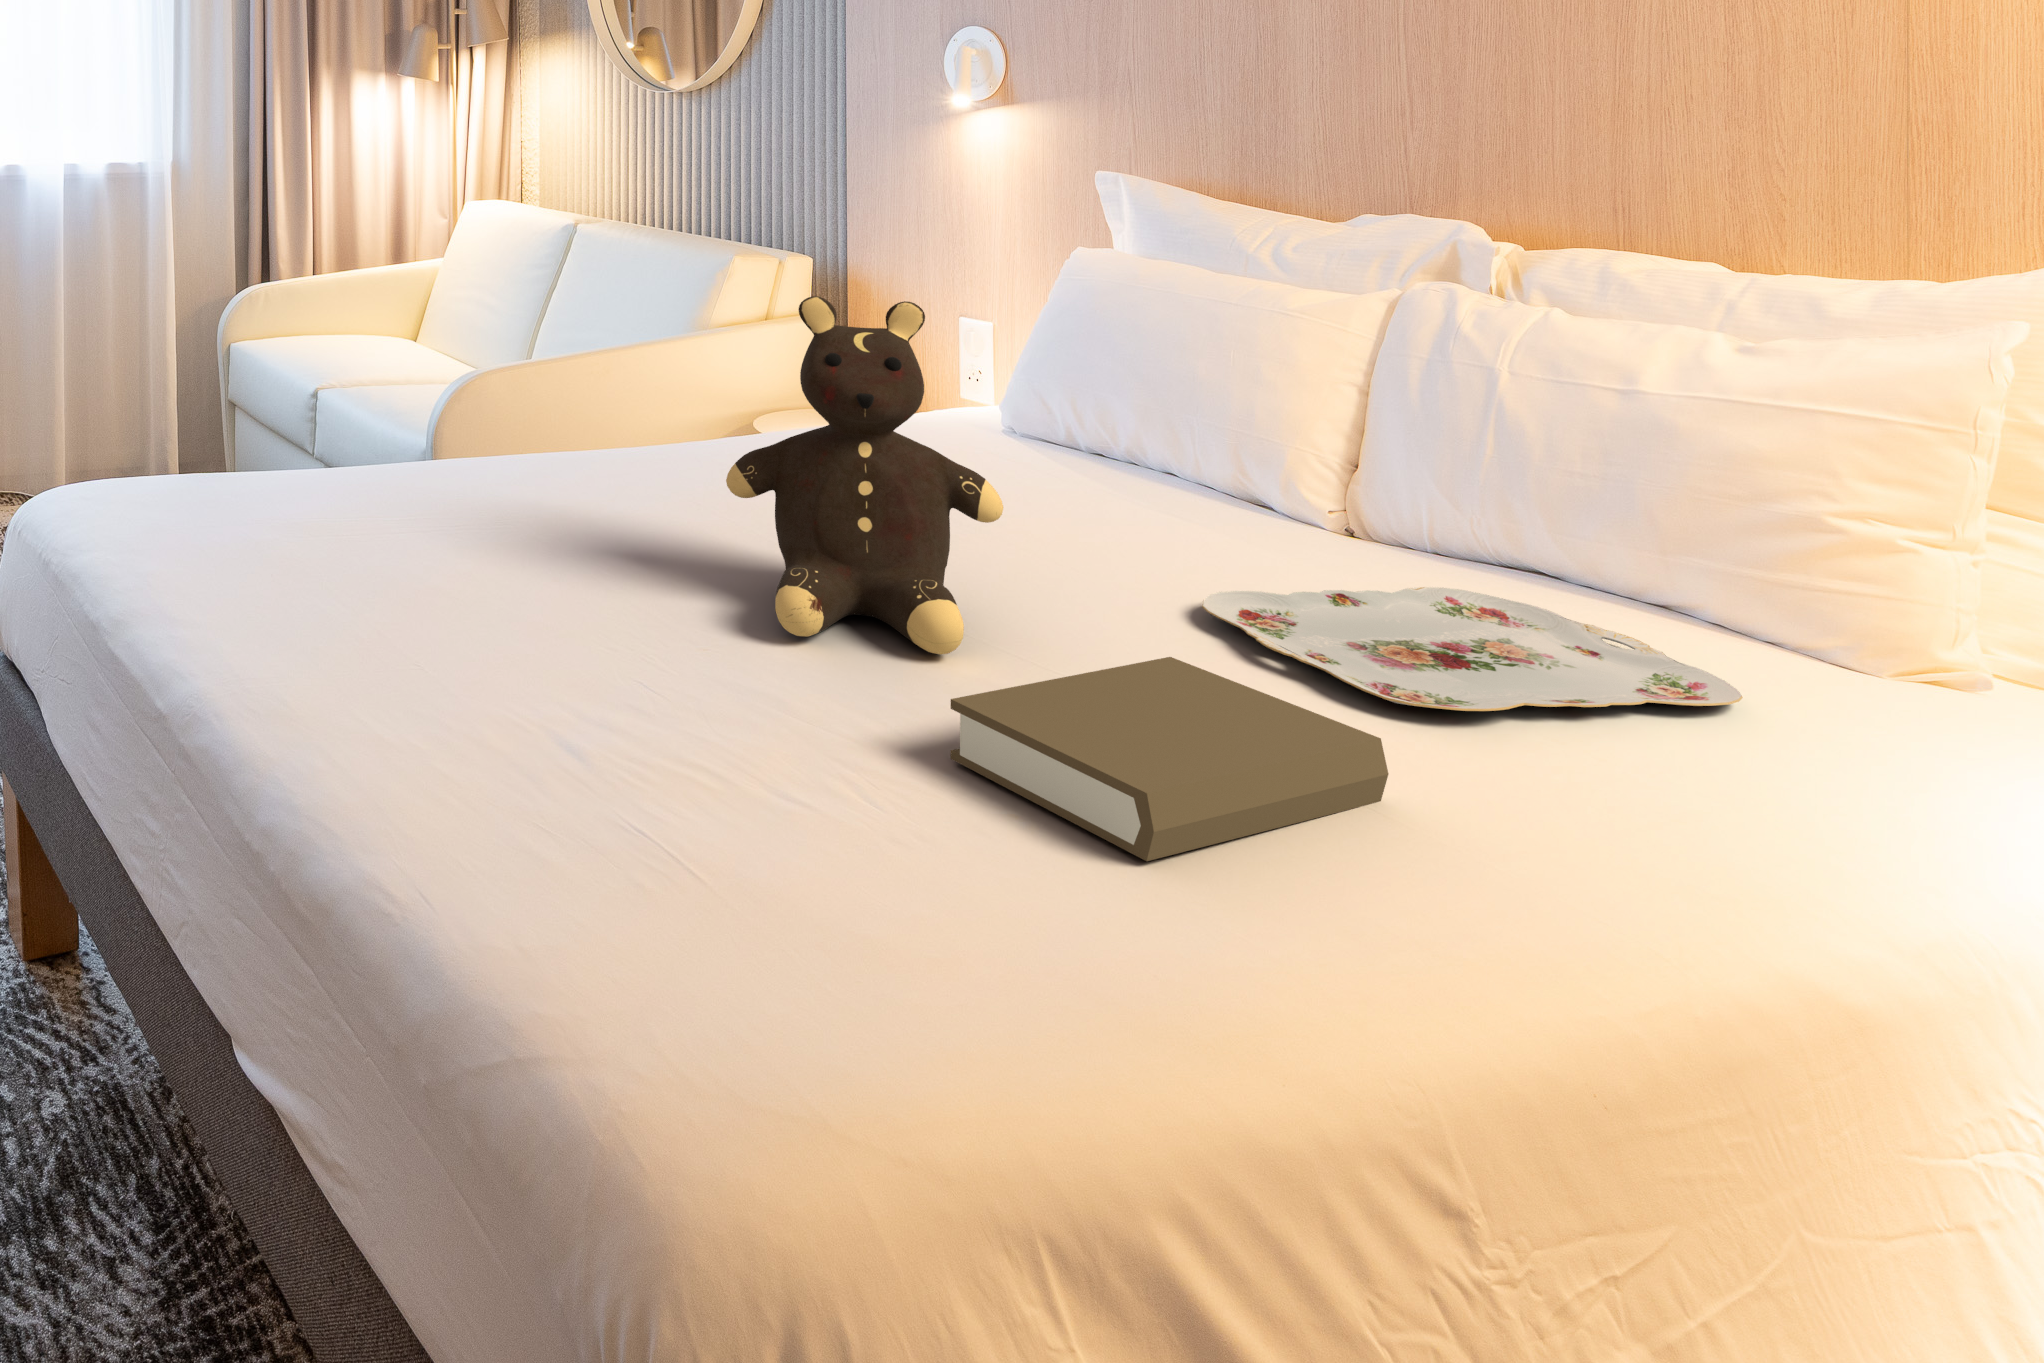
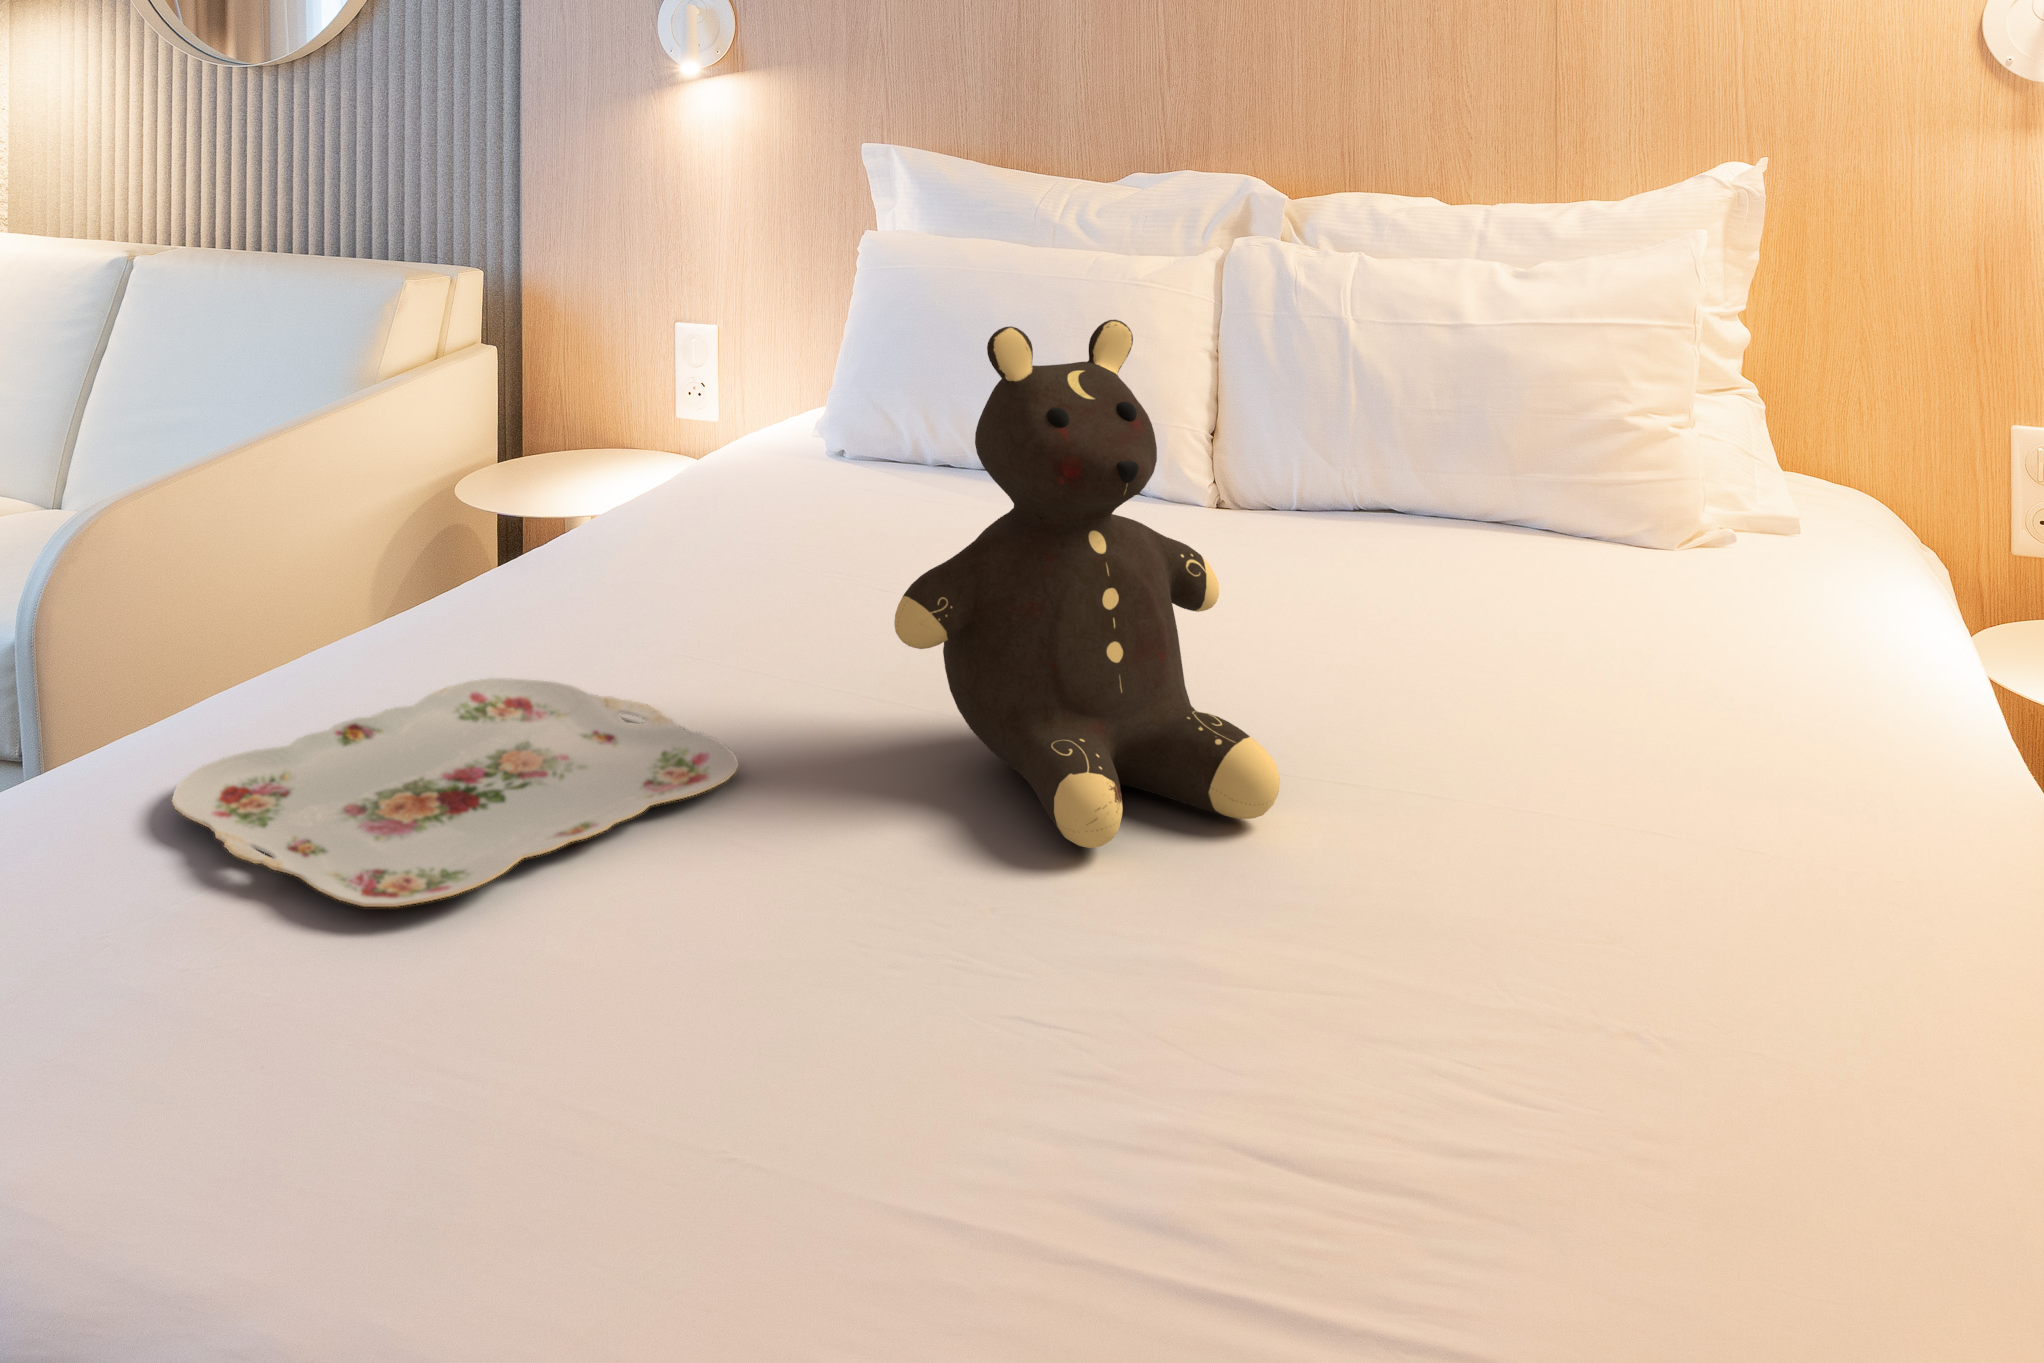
serving tray: present [1202,587,1743,711] -> present [172,678,739,907]
book: present [950,657,1388,861] -> none [1490,745,1866,1067]

